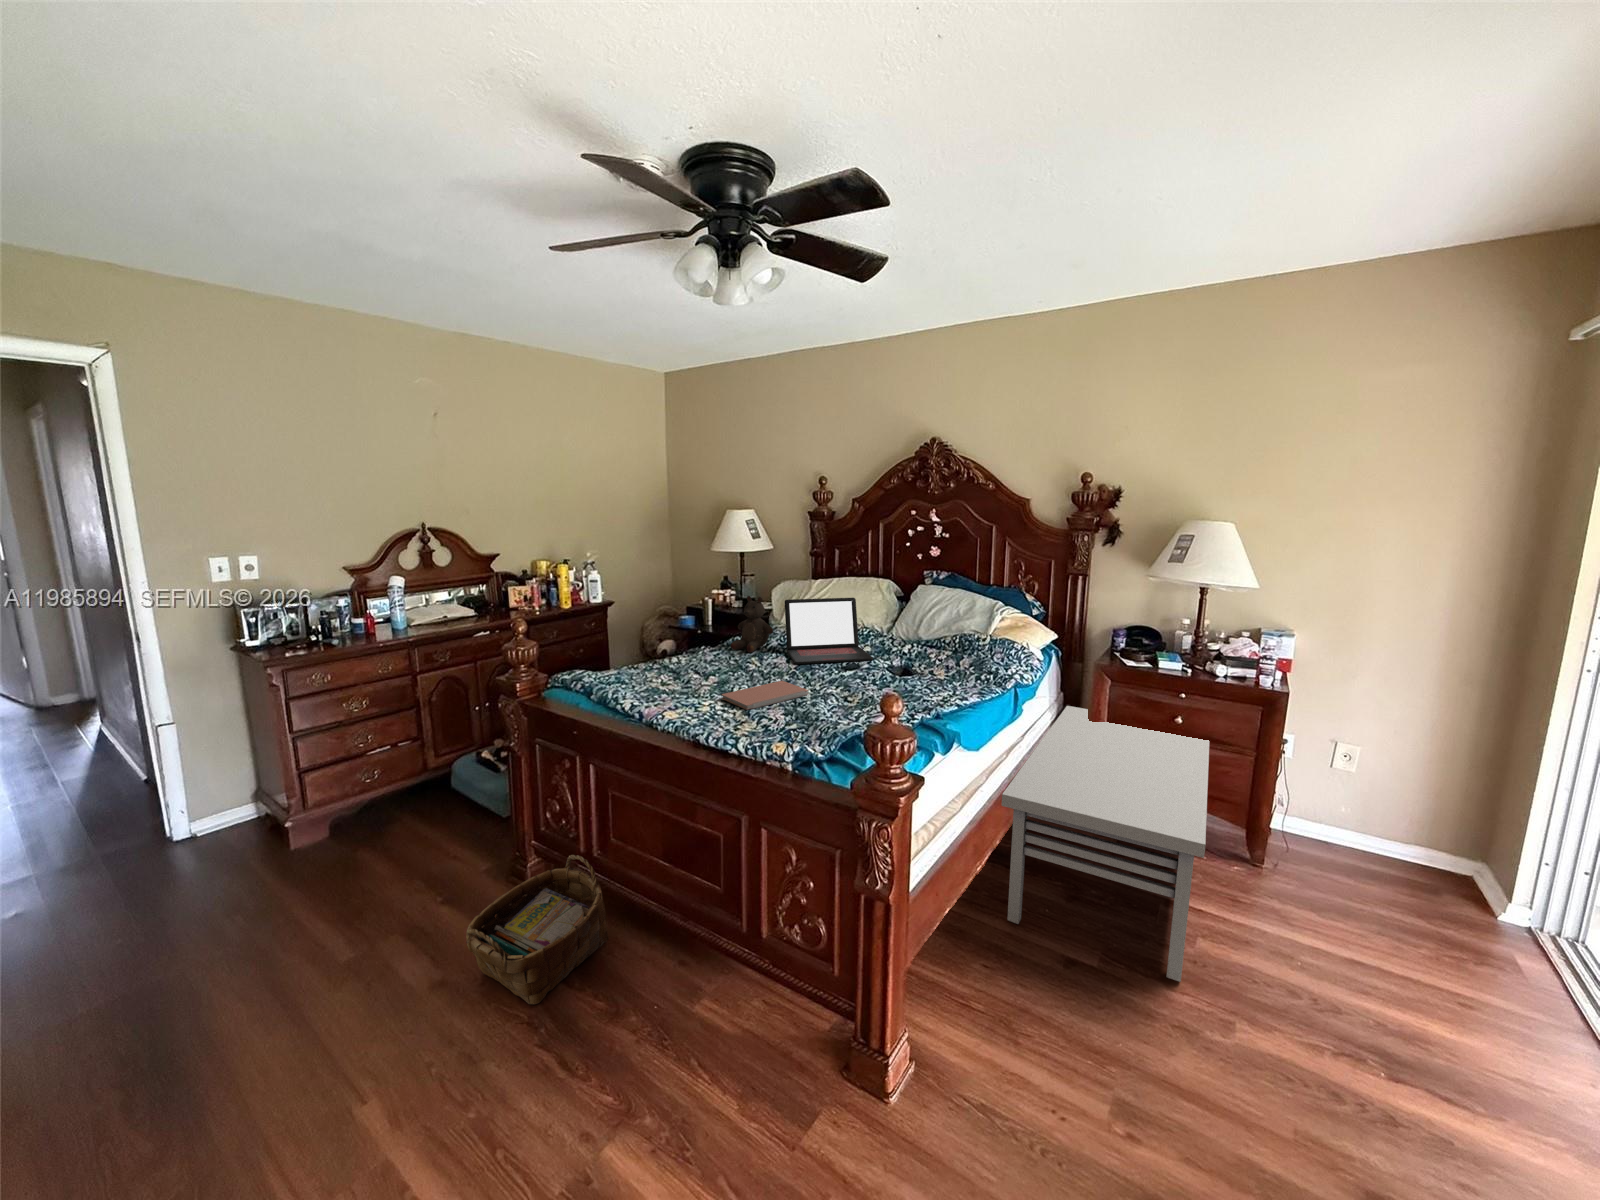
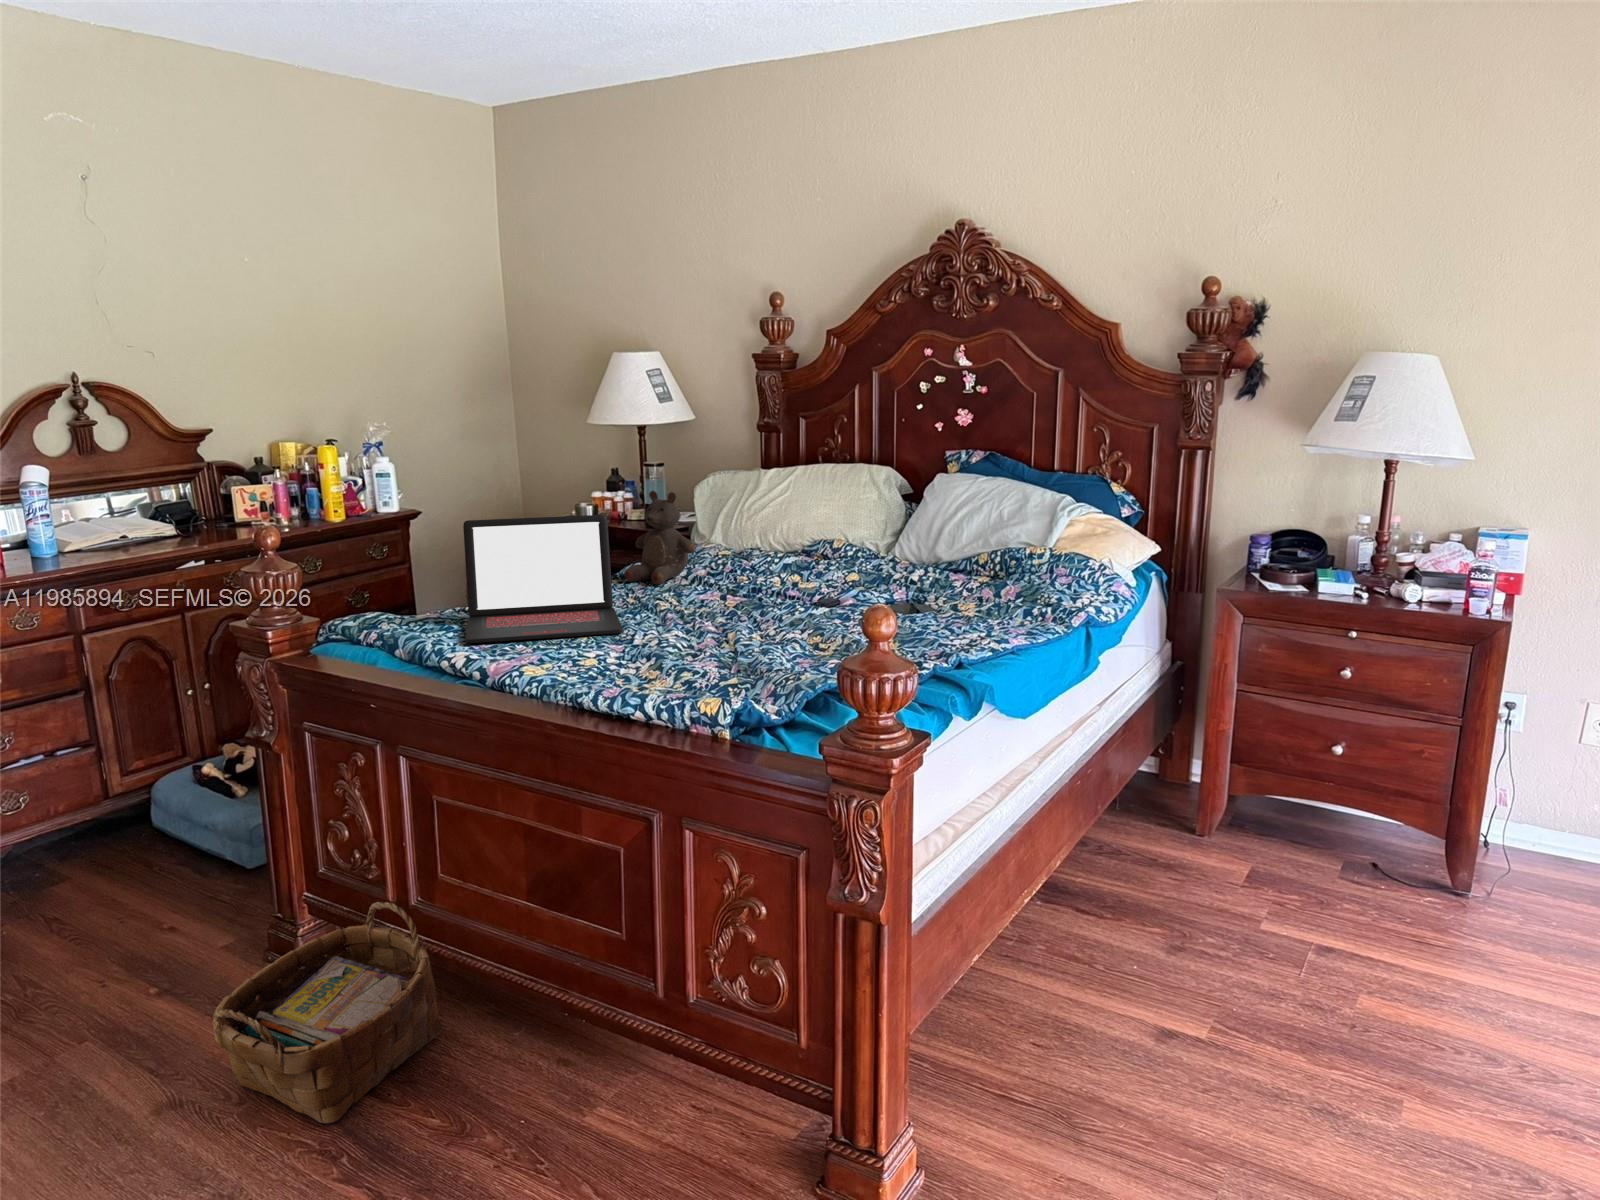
laptop: present [785,598,873,664] -> present [463,515,623,643]
notebook: present [721,681,808,710] -> none [613,620,755,661]
storage bench: present [1002,706,1209,982] -> none [1062,663,1396,1053]

